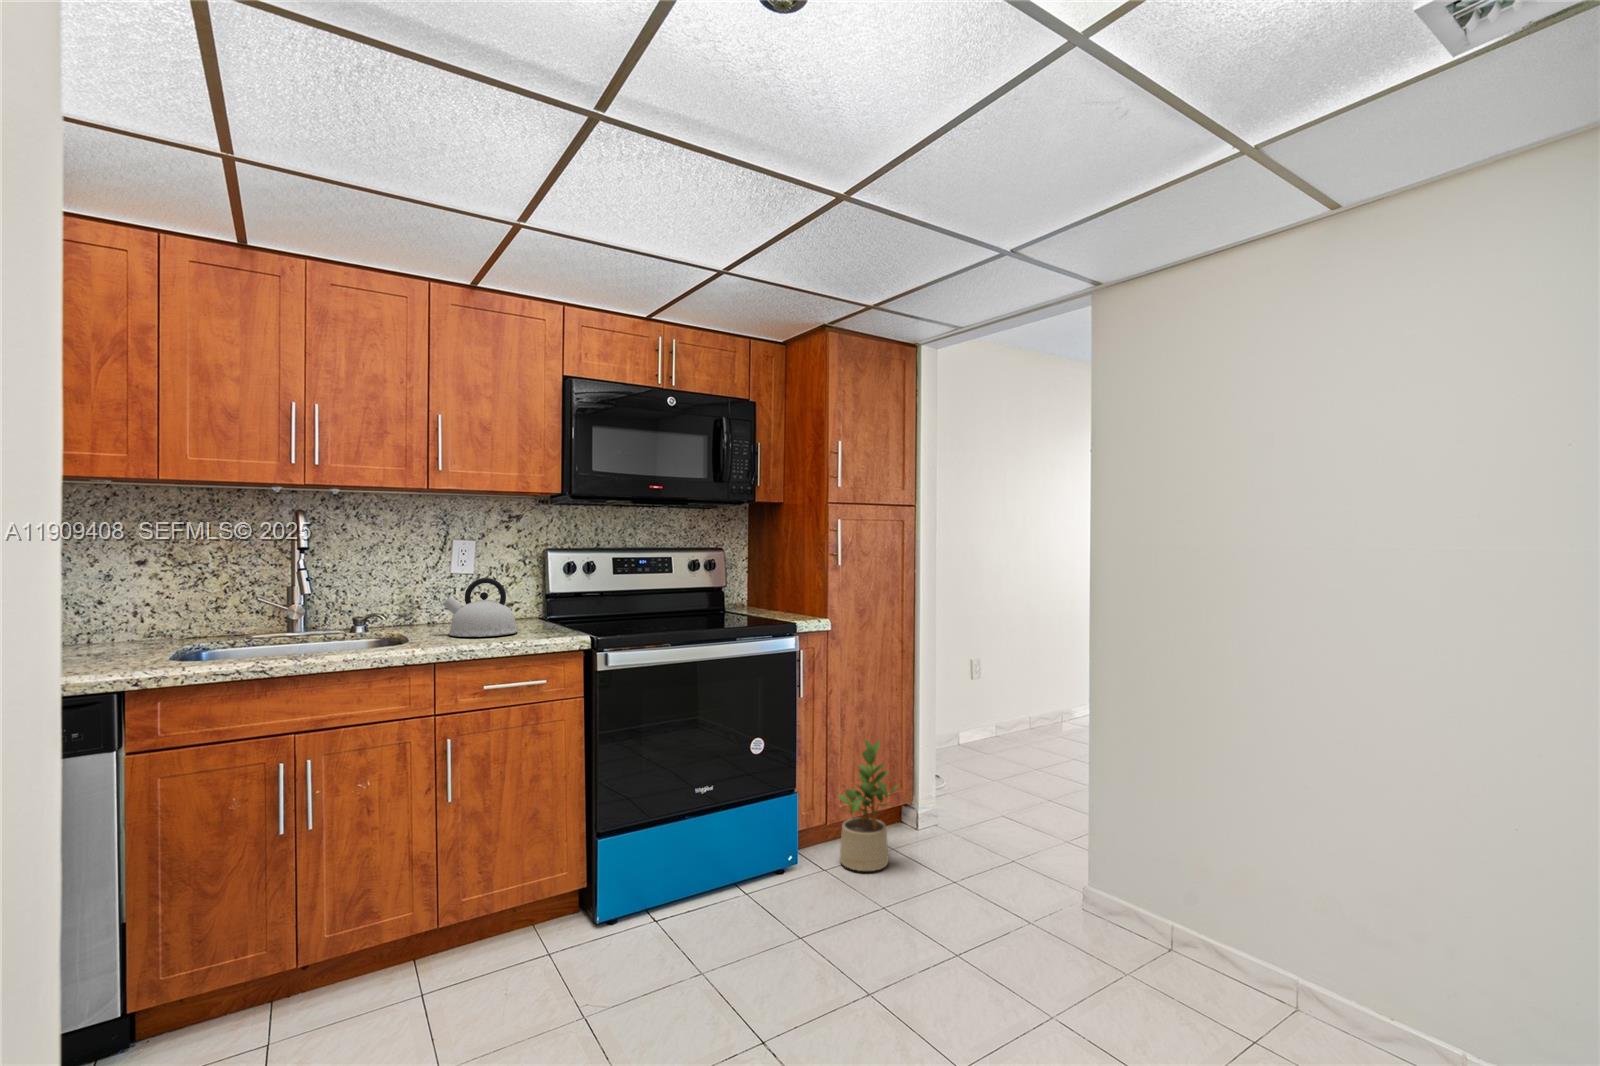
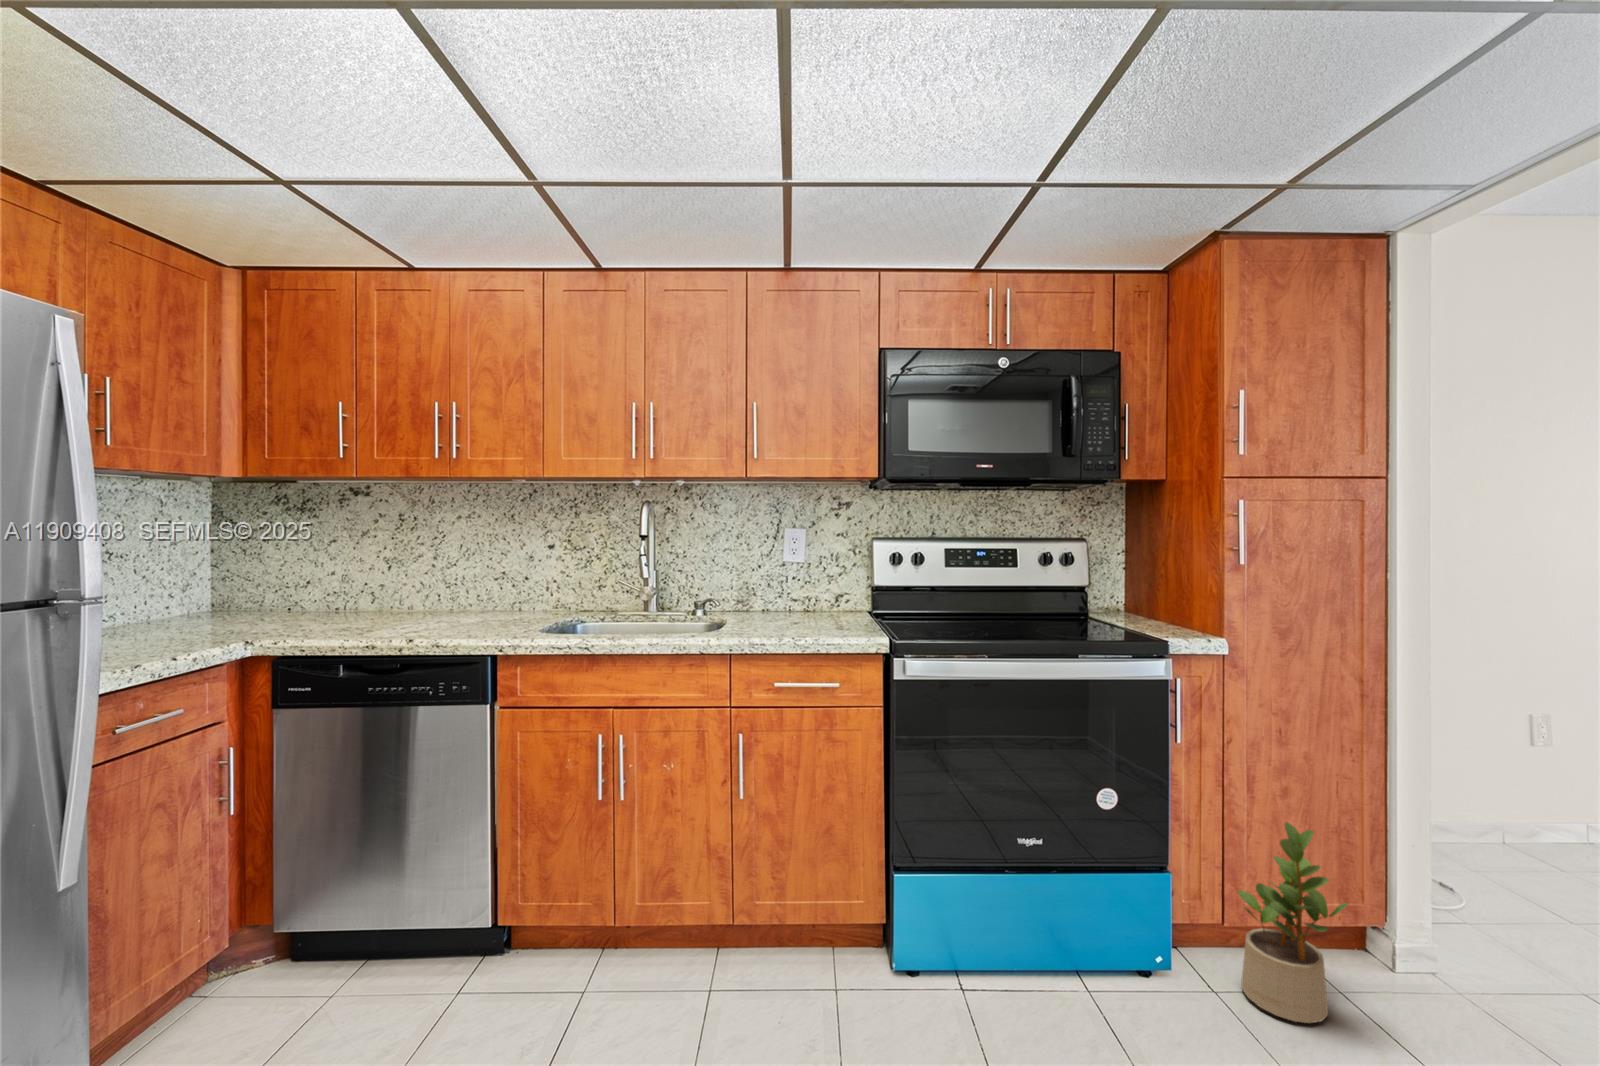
kettle: present [443,578,518,637] -> none [761,568,830,629]

